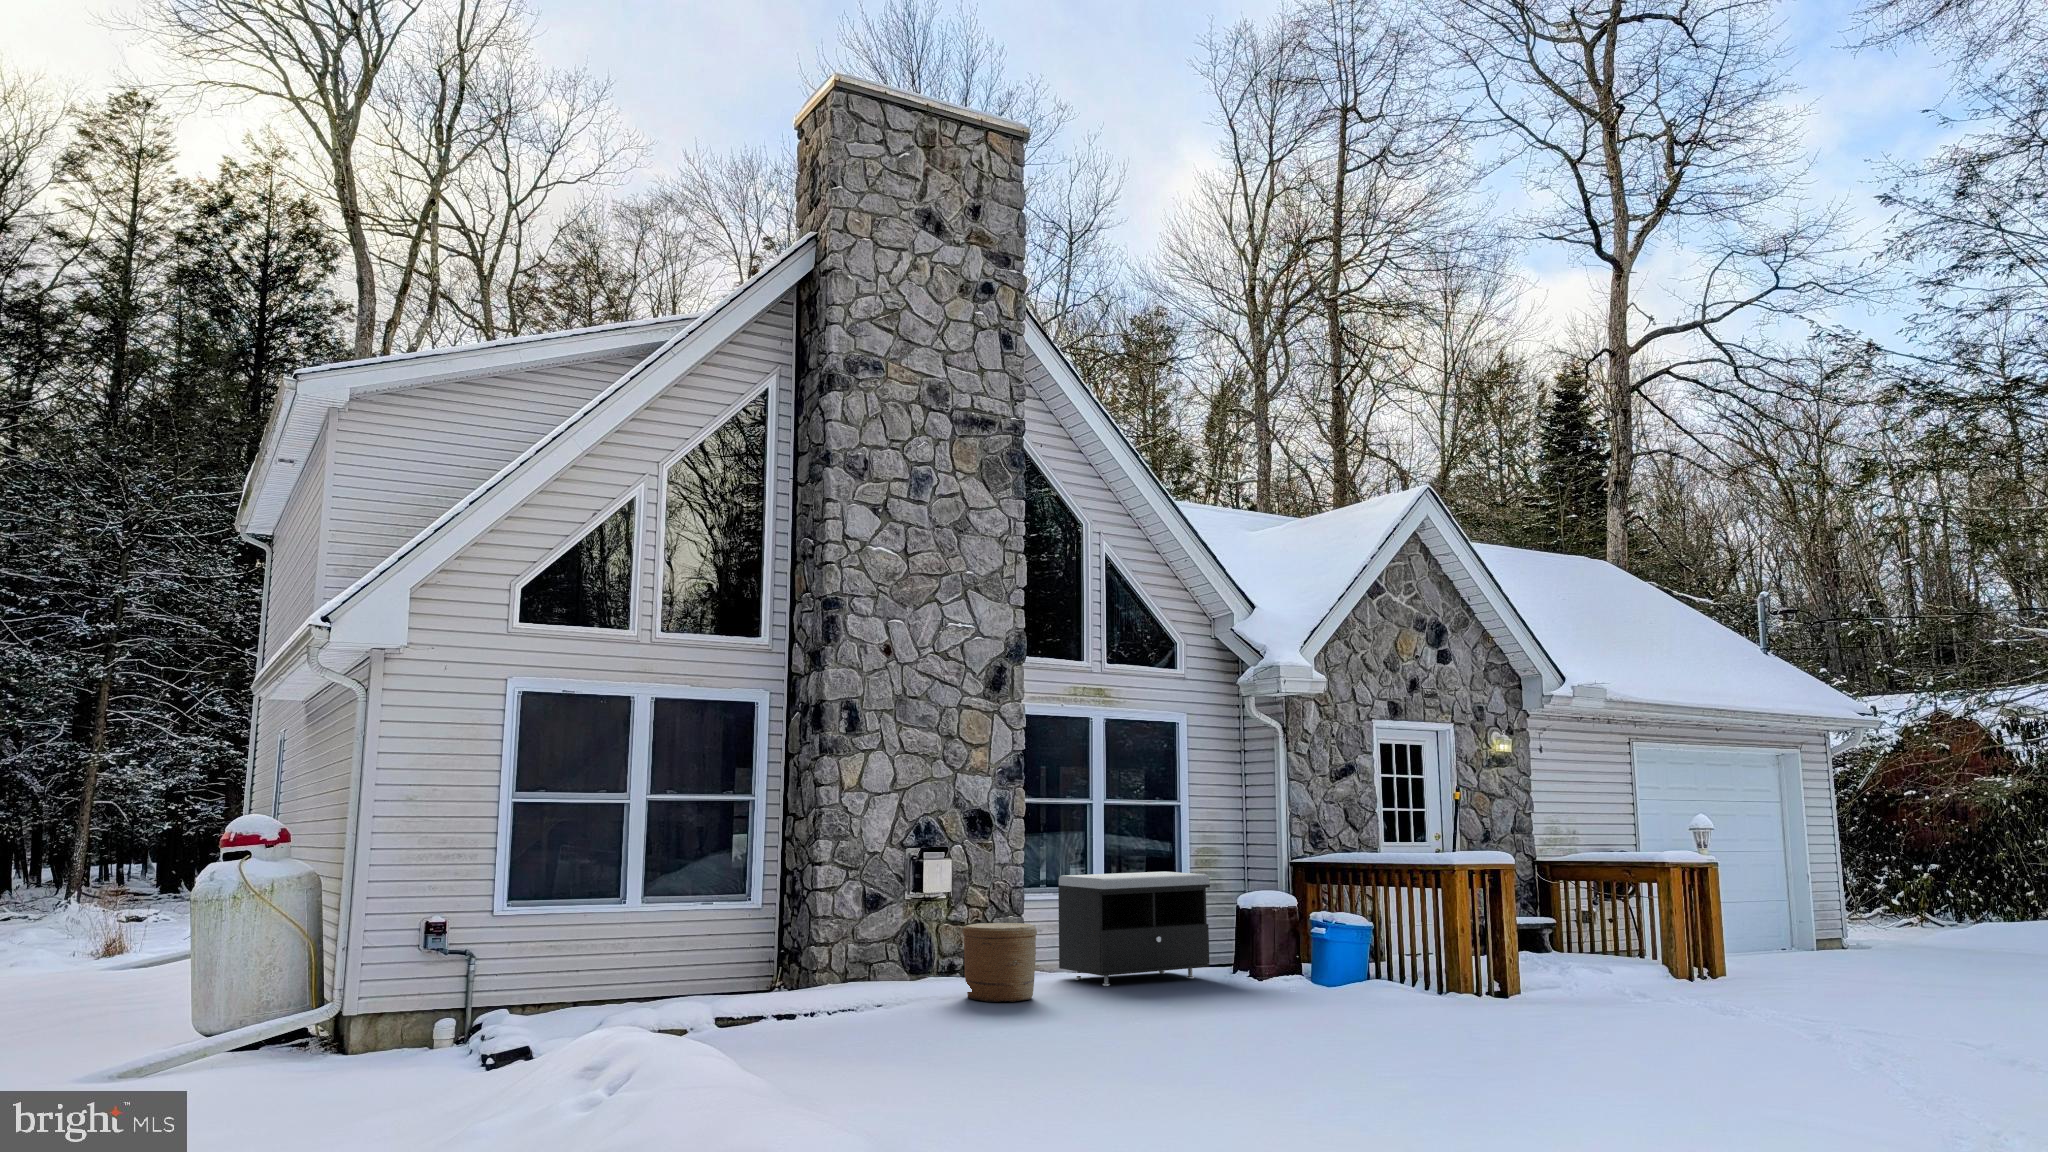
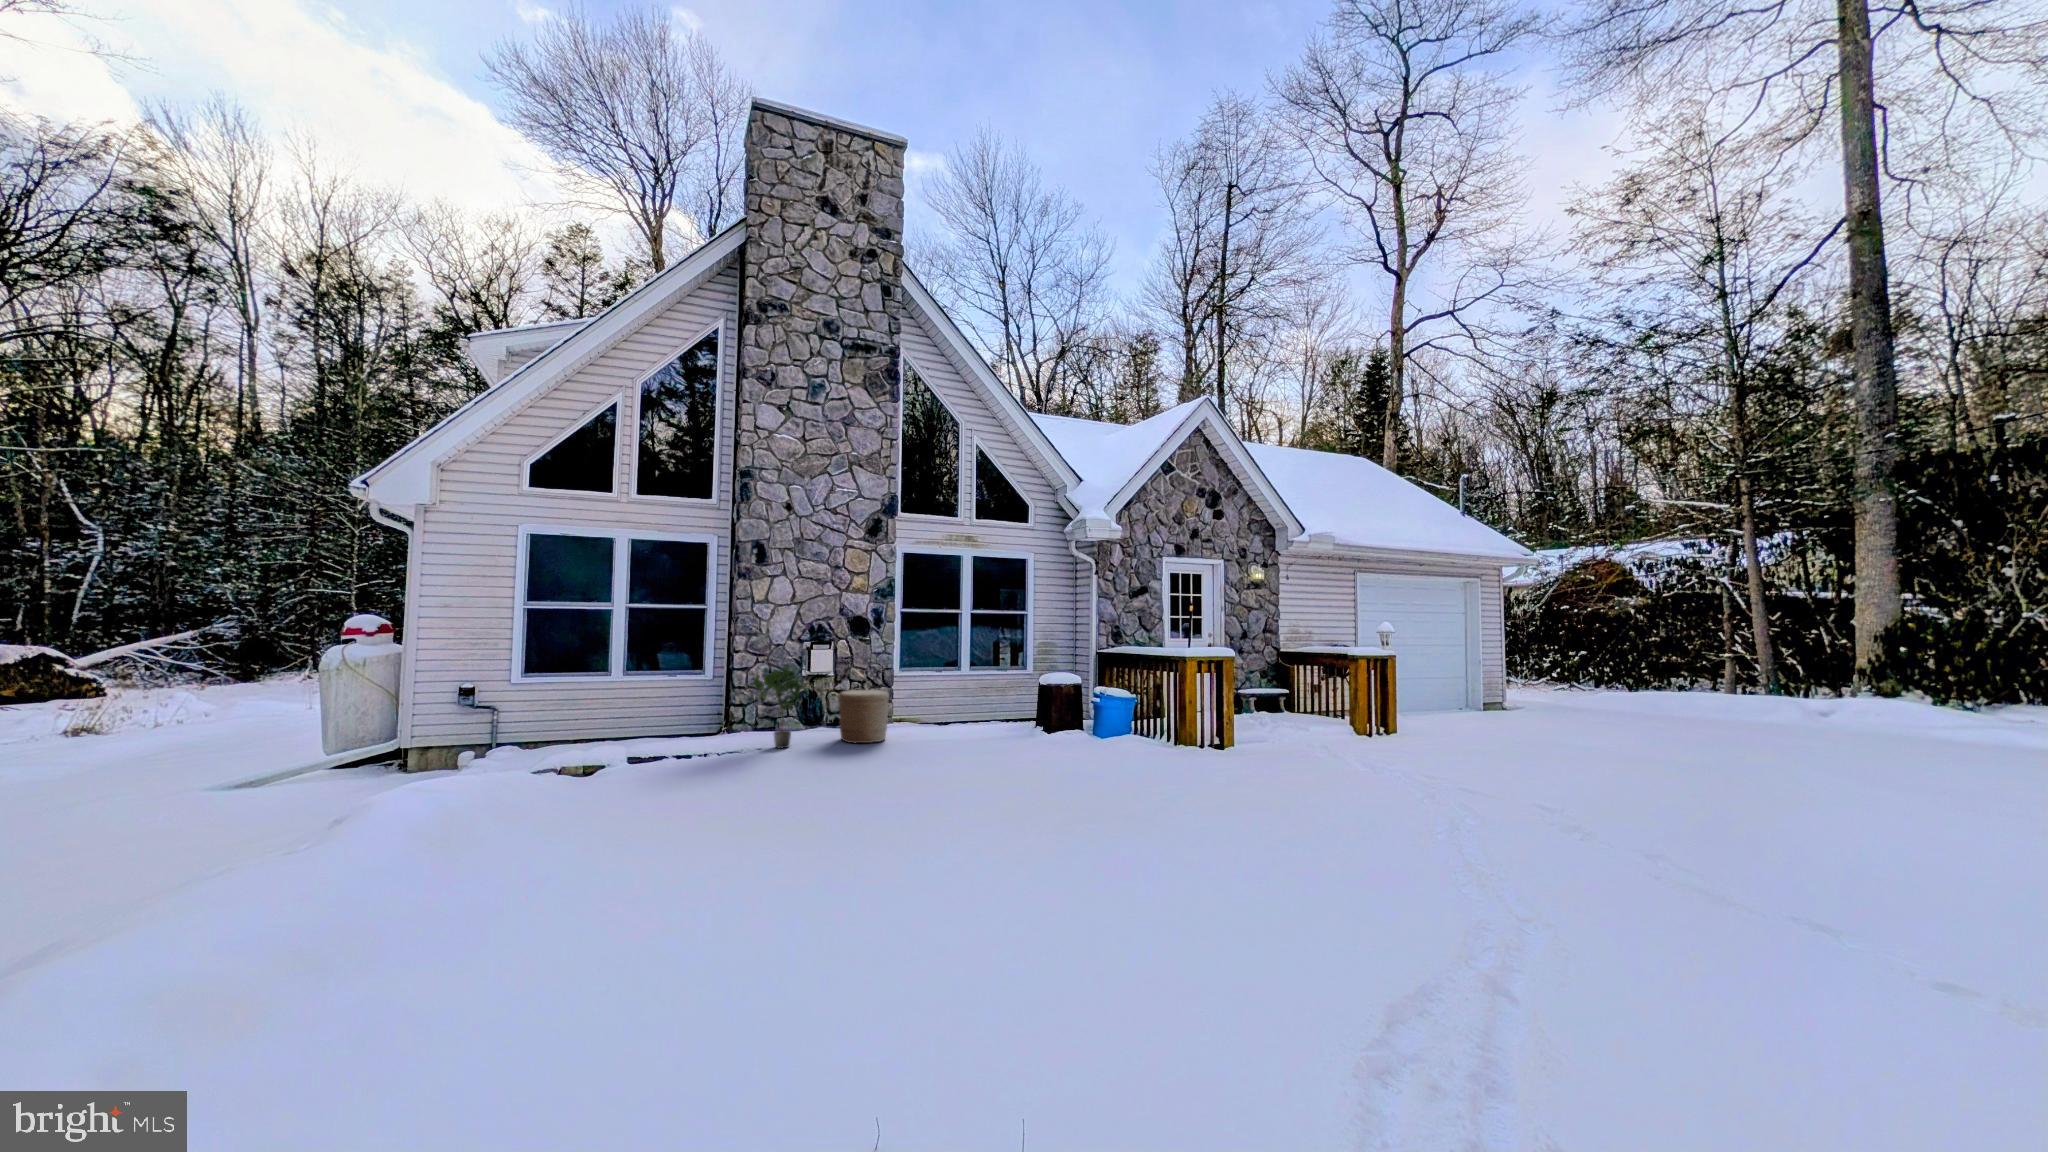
storage bench: present [1058,872,1210,986] -> none [931,656,1031,731]
potted plant: none [859,884,935,1010] -> present [750,665,807,748]

